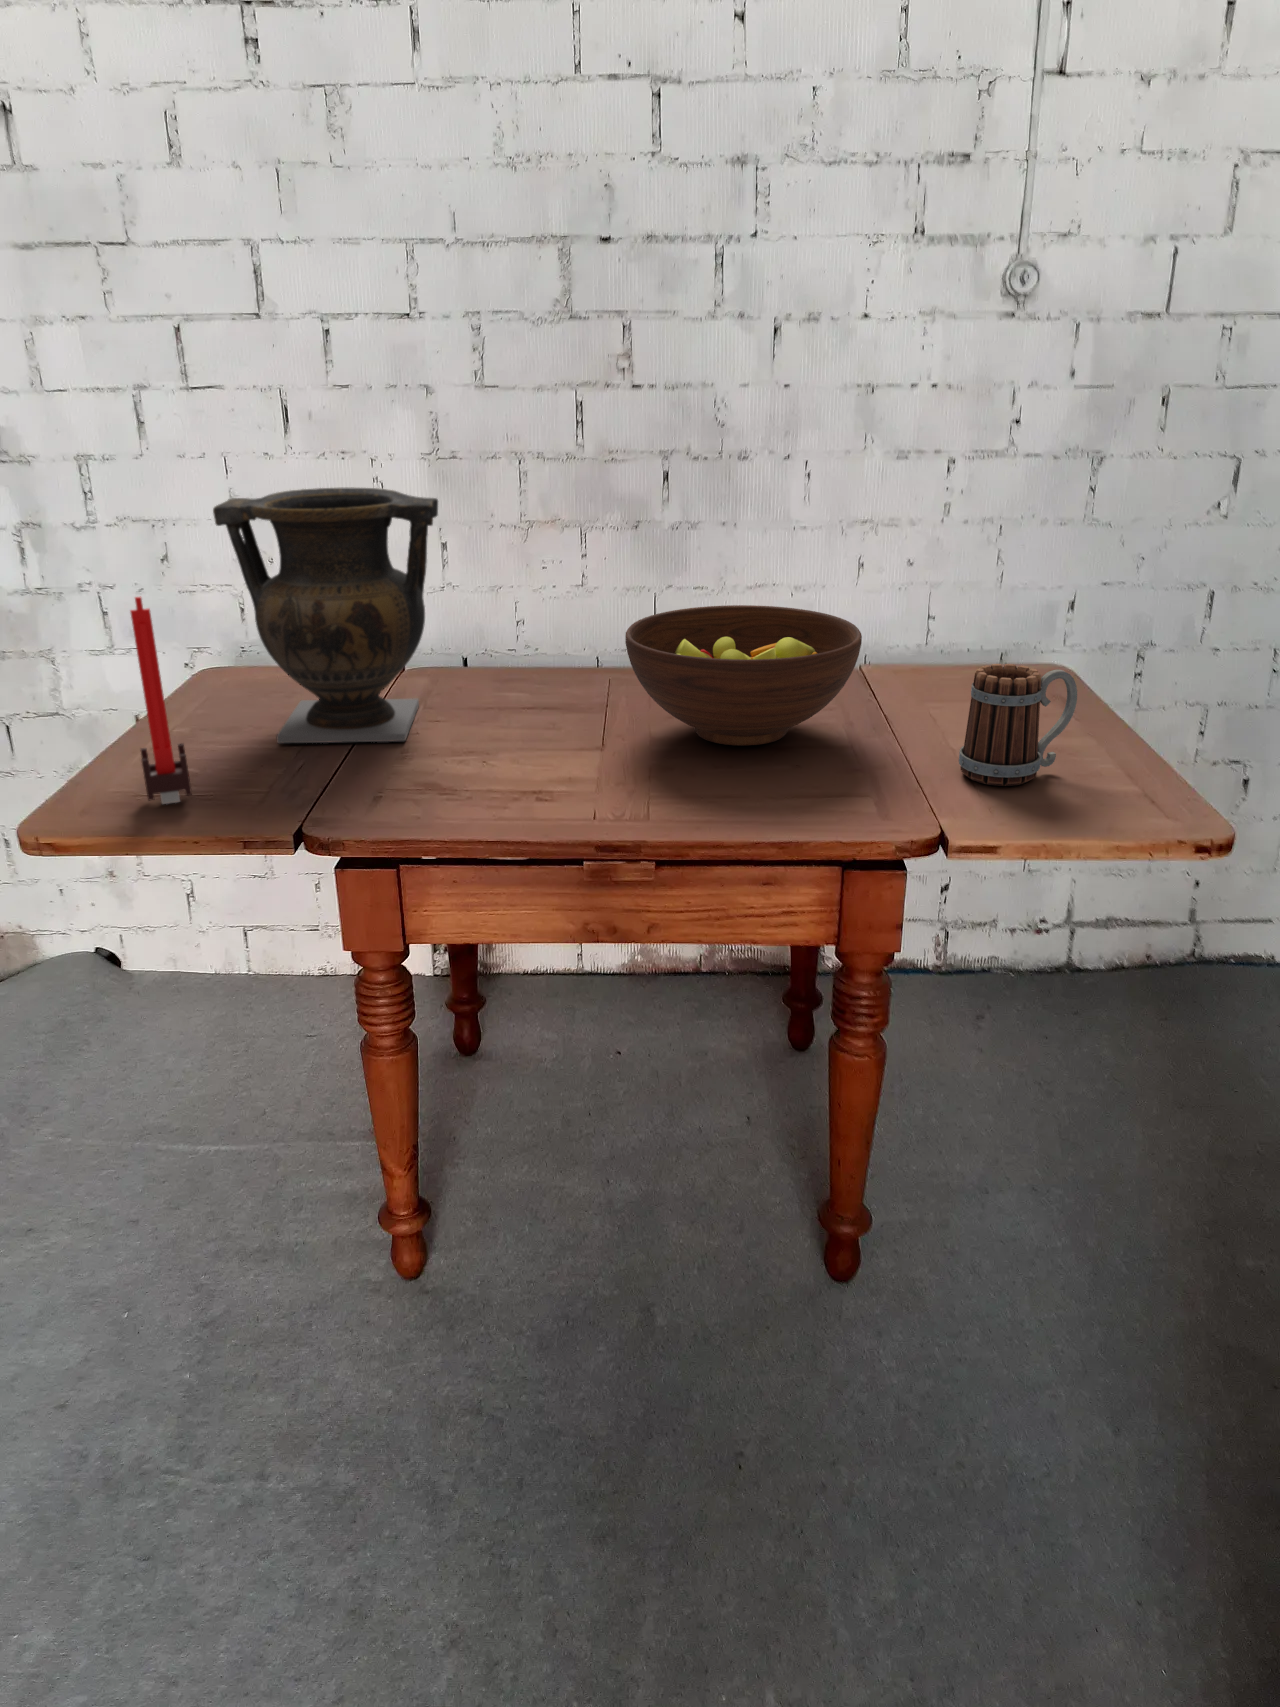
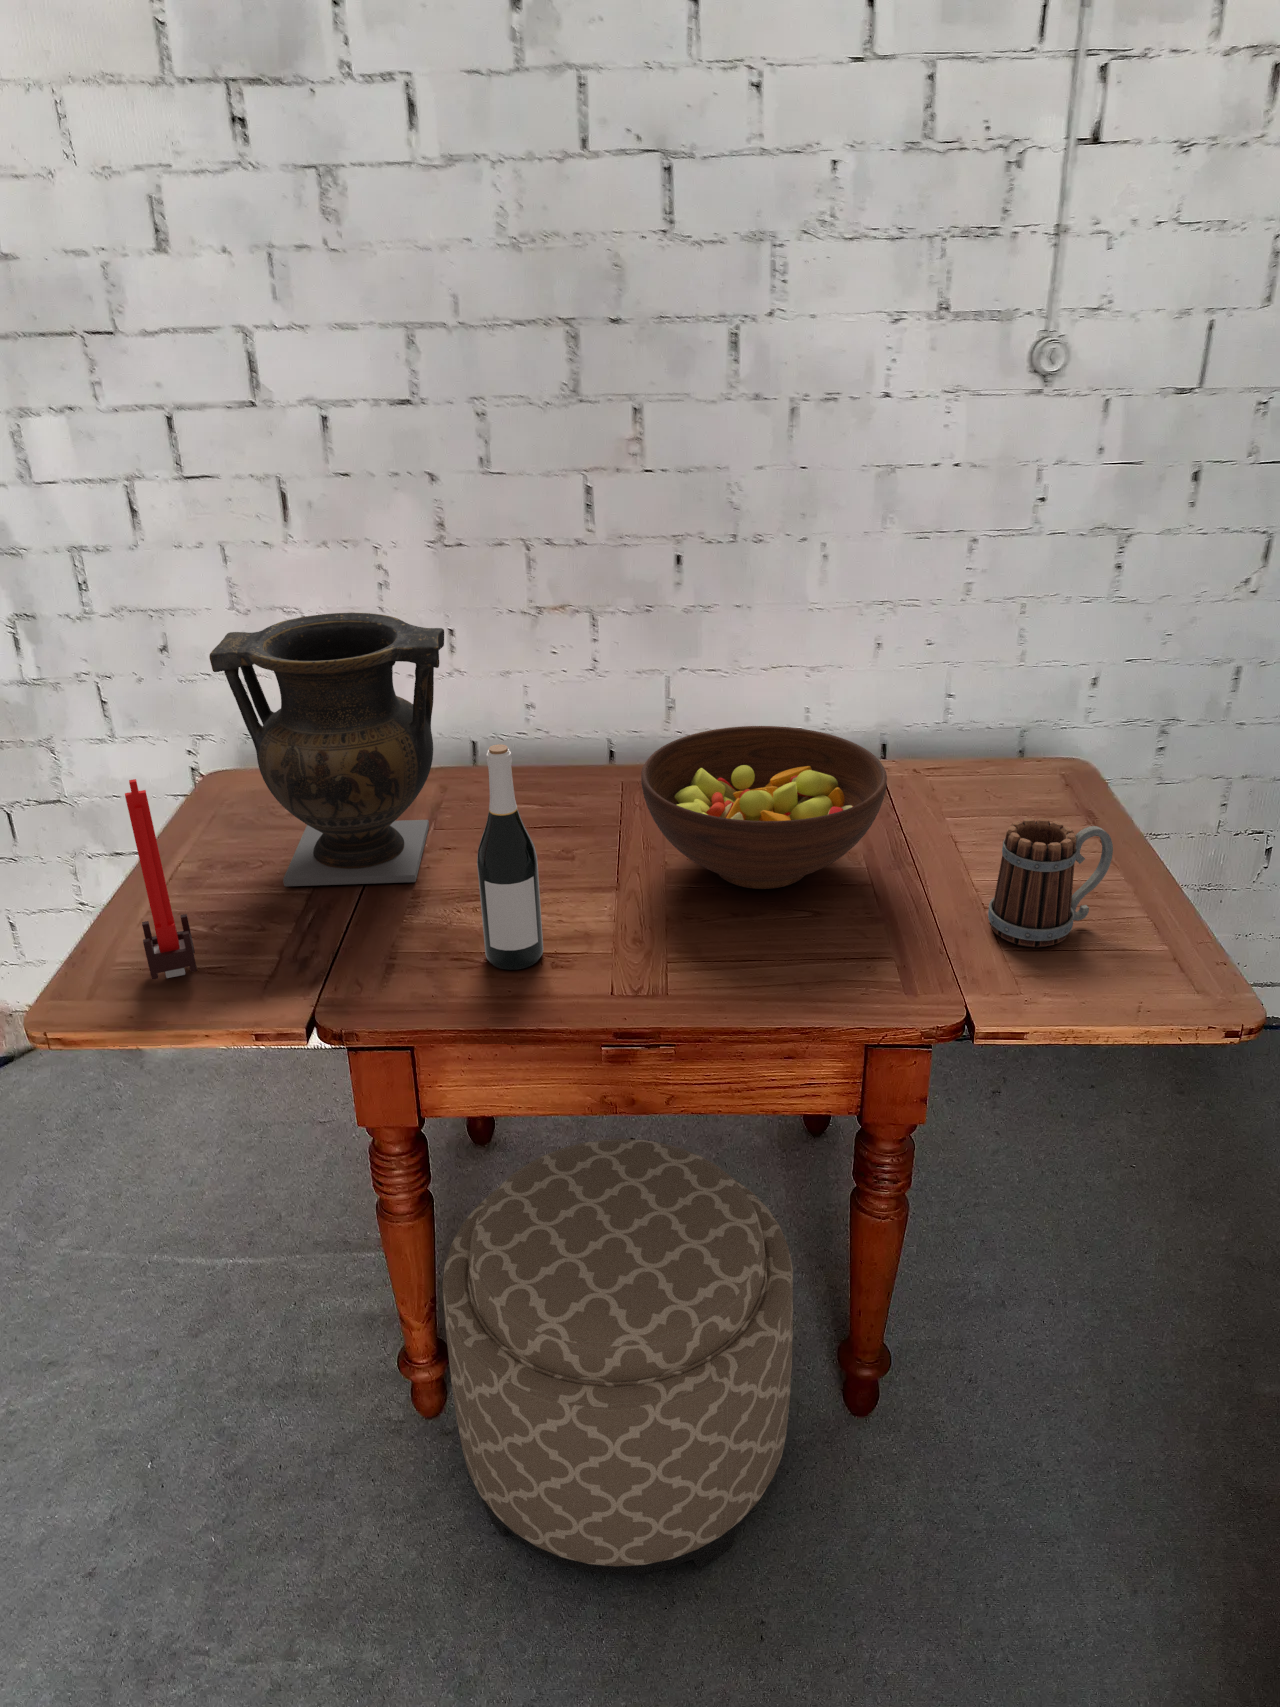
wine bottle: none [466,571,528,799] -> present [477,744,543,970]
ottoman: none [423,992,769,1403] -> present [442,1139,793,1575]

